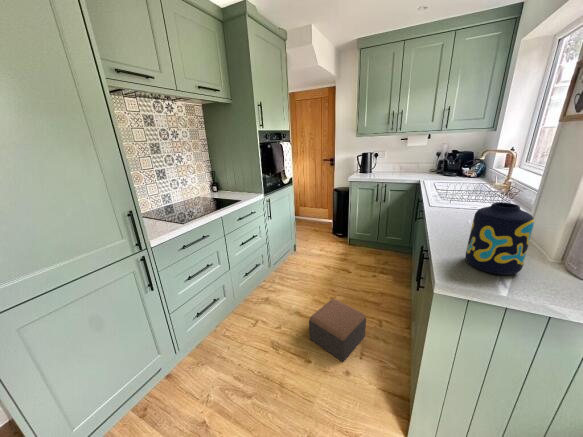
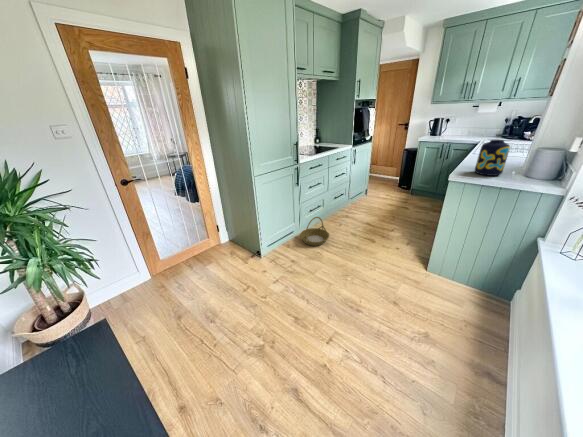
footstool: present [309,299,366,362] -> none [376,214,416,245]
basket: none [171,333,228,397] -> present [300,217,329,246]

